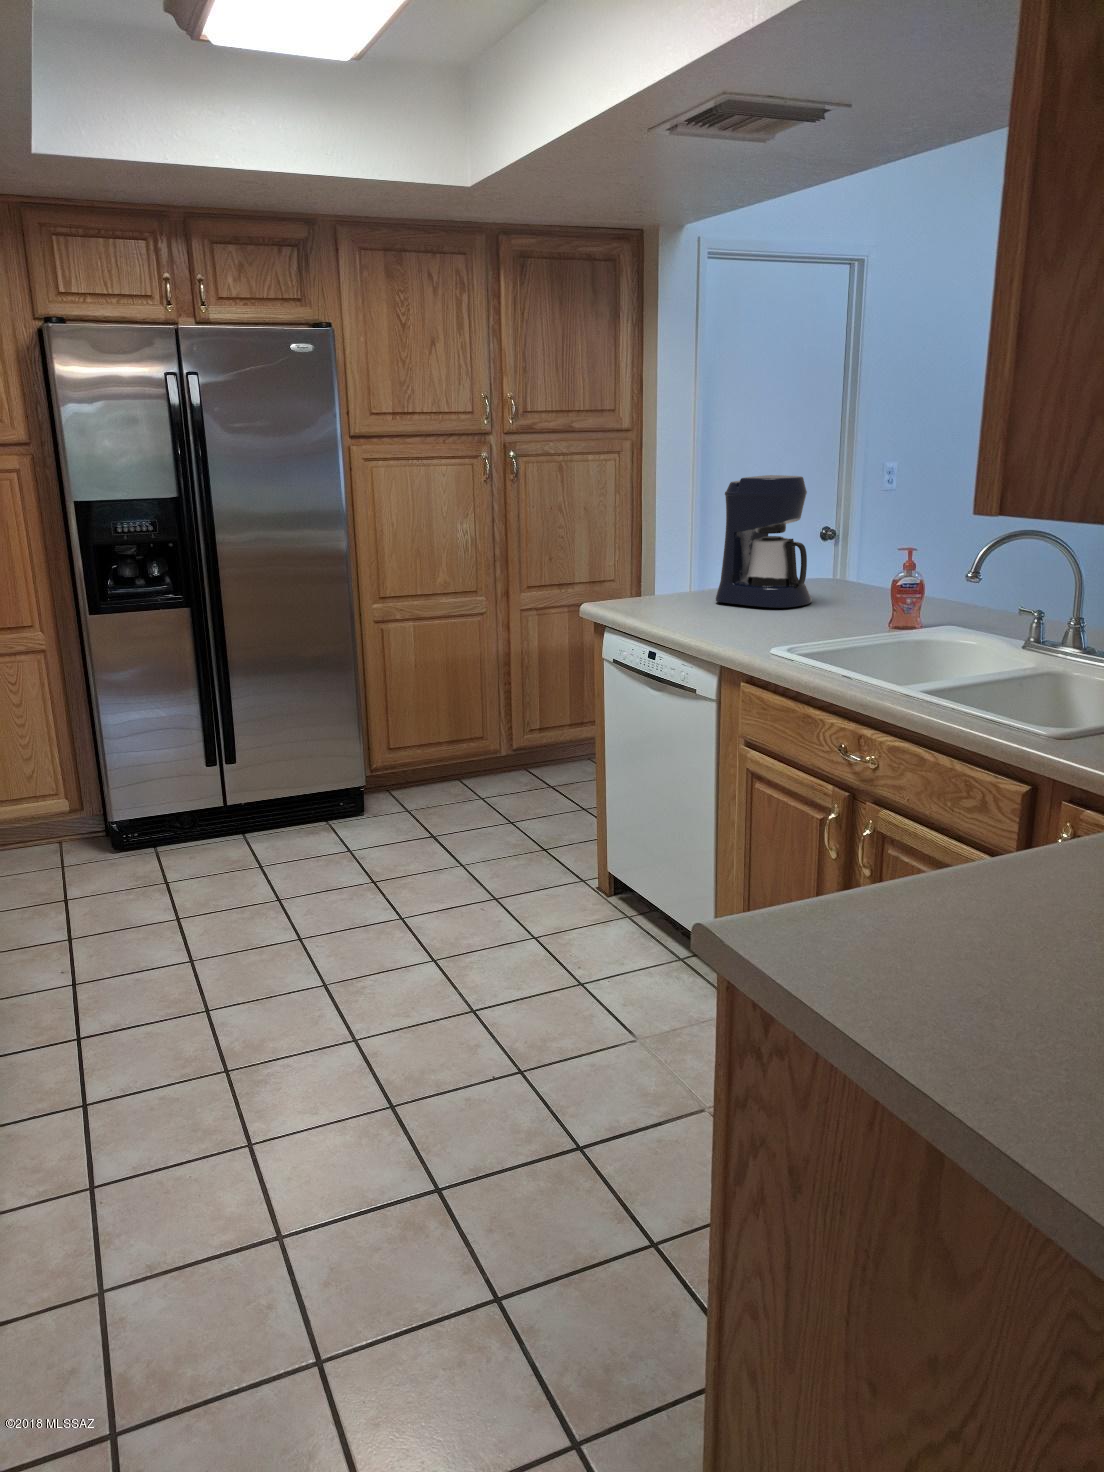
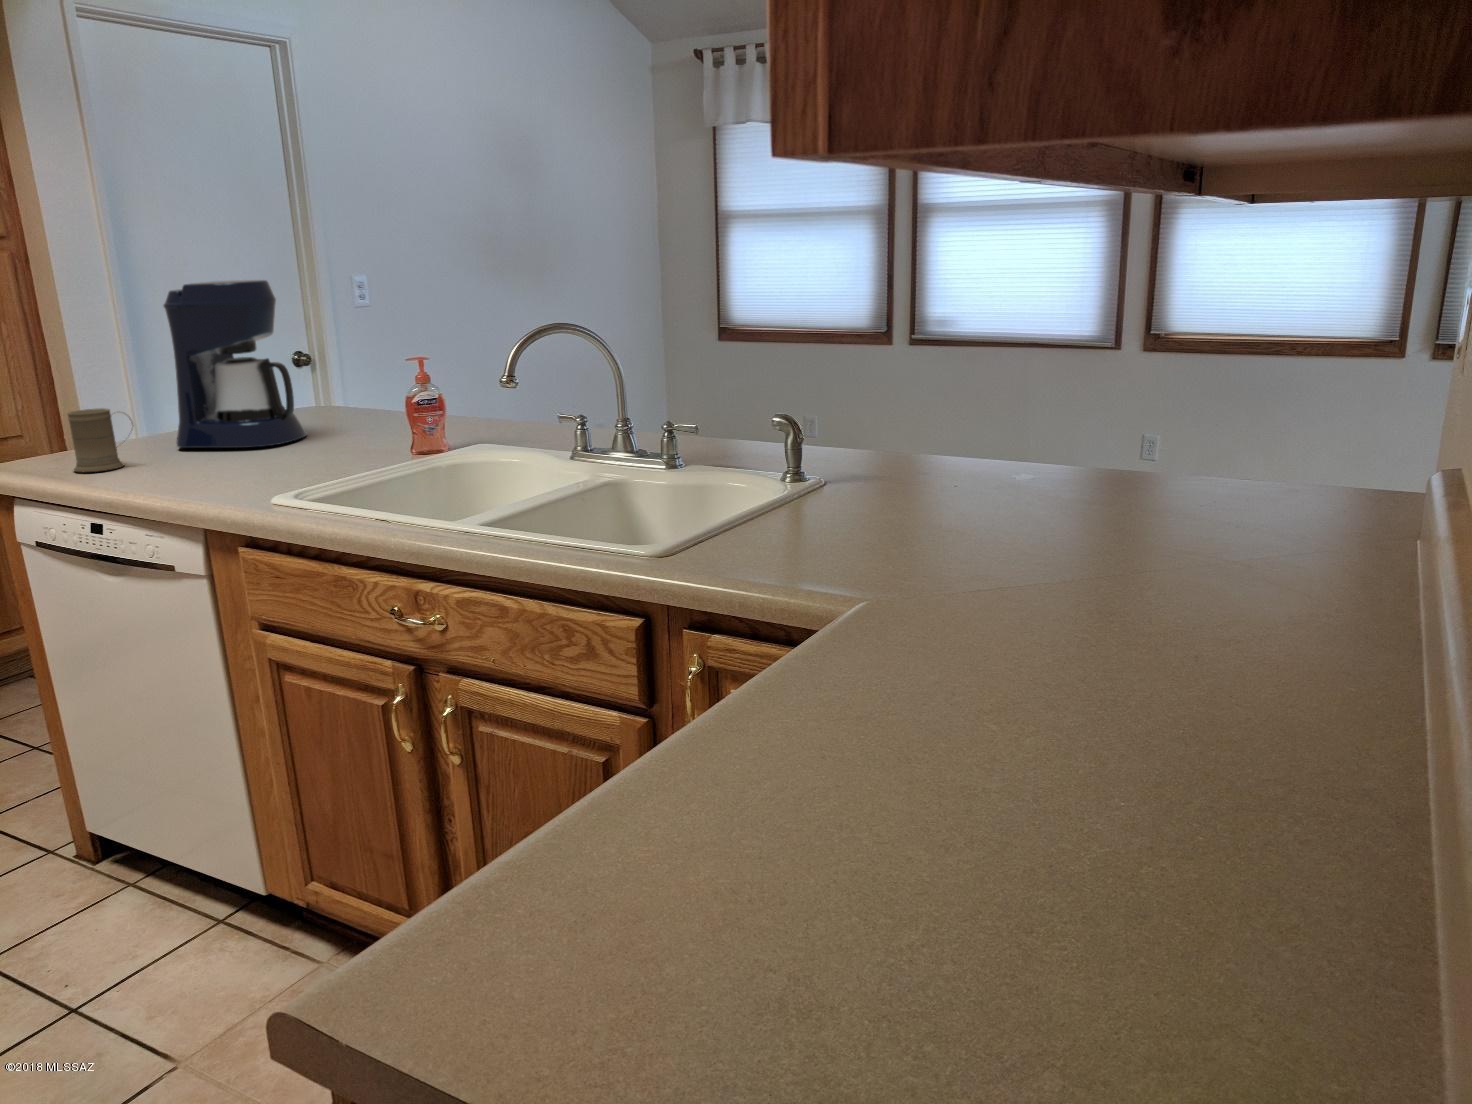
mug: none [644,567,689,613] -> present [67,408,133,472]

